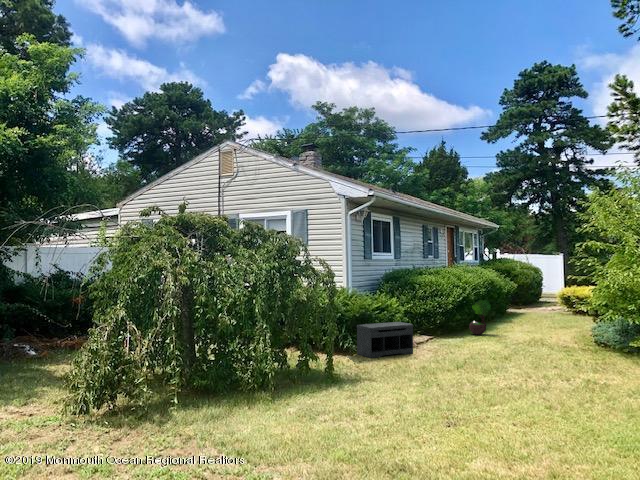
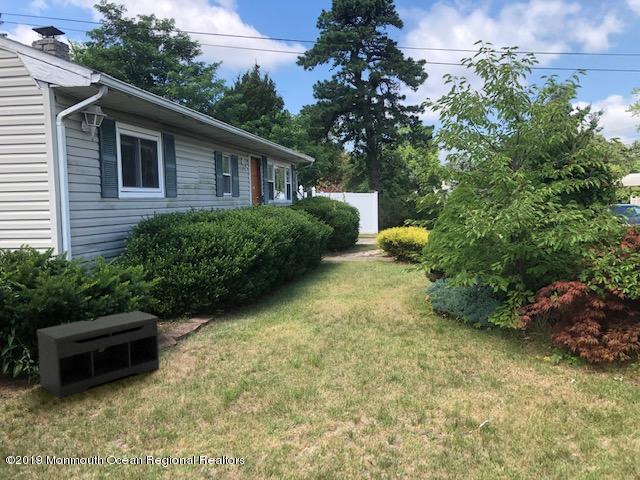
potted tree: present [469,301,490,335] -> none [270,253,300,305]

